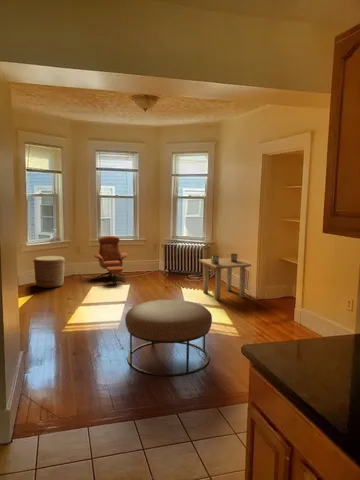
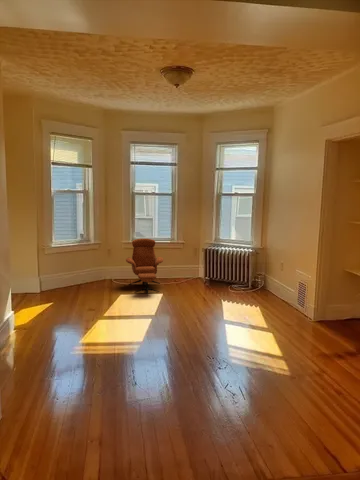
side table: present [199,254,251,300] -> none [243,263,309,319]
woven basket: present [34,256,65,288] -> none [57,260,92,296]
ottoman: present [125,300,212,376] -> none [133,323,249,435]

